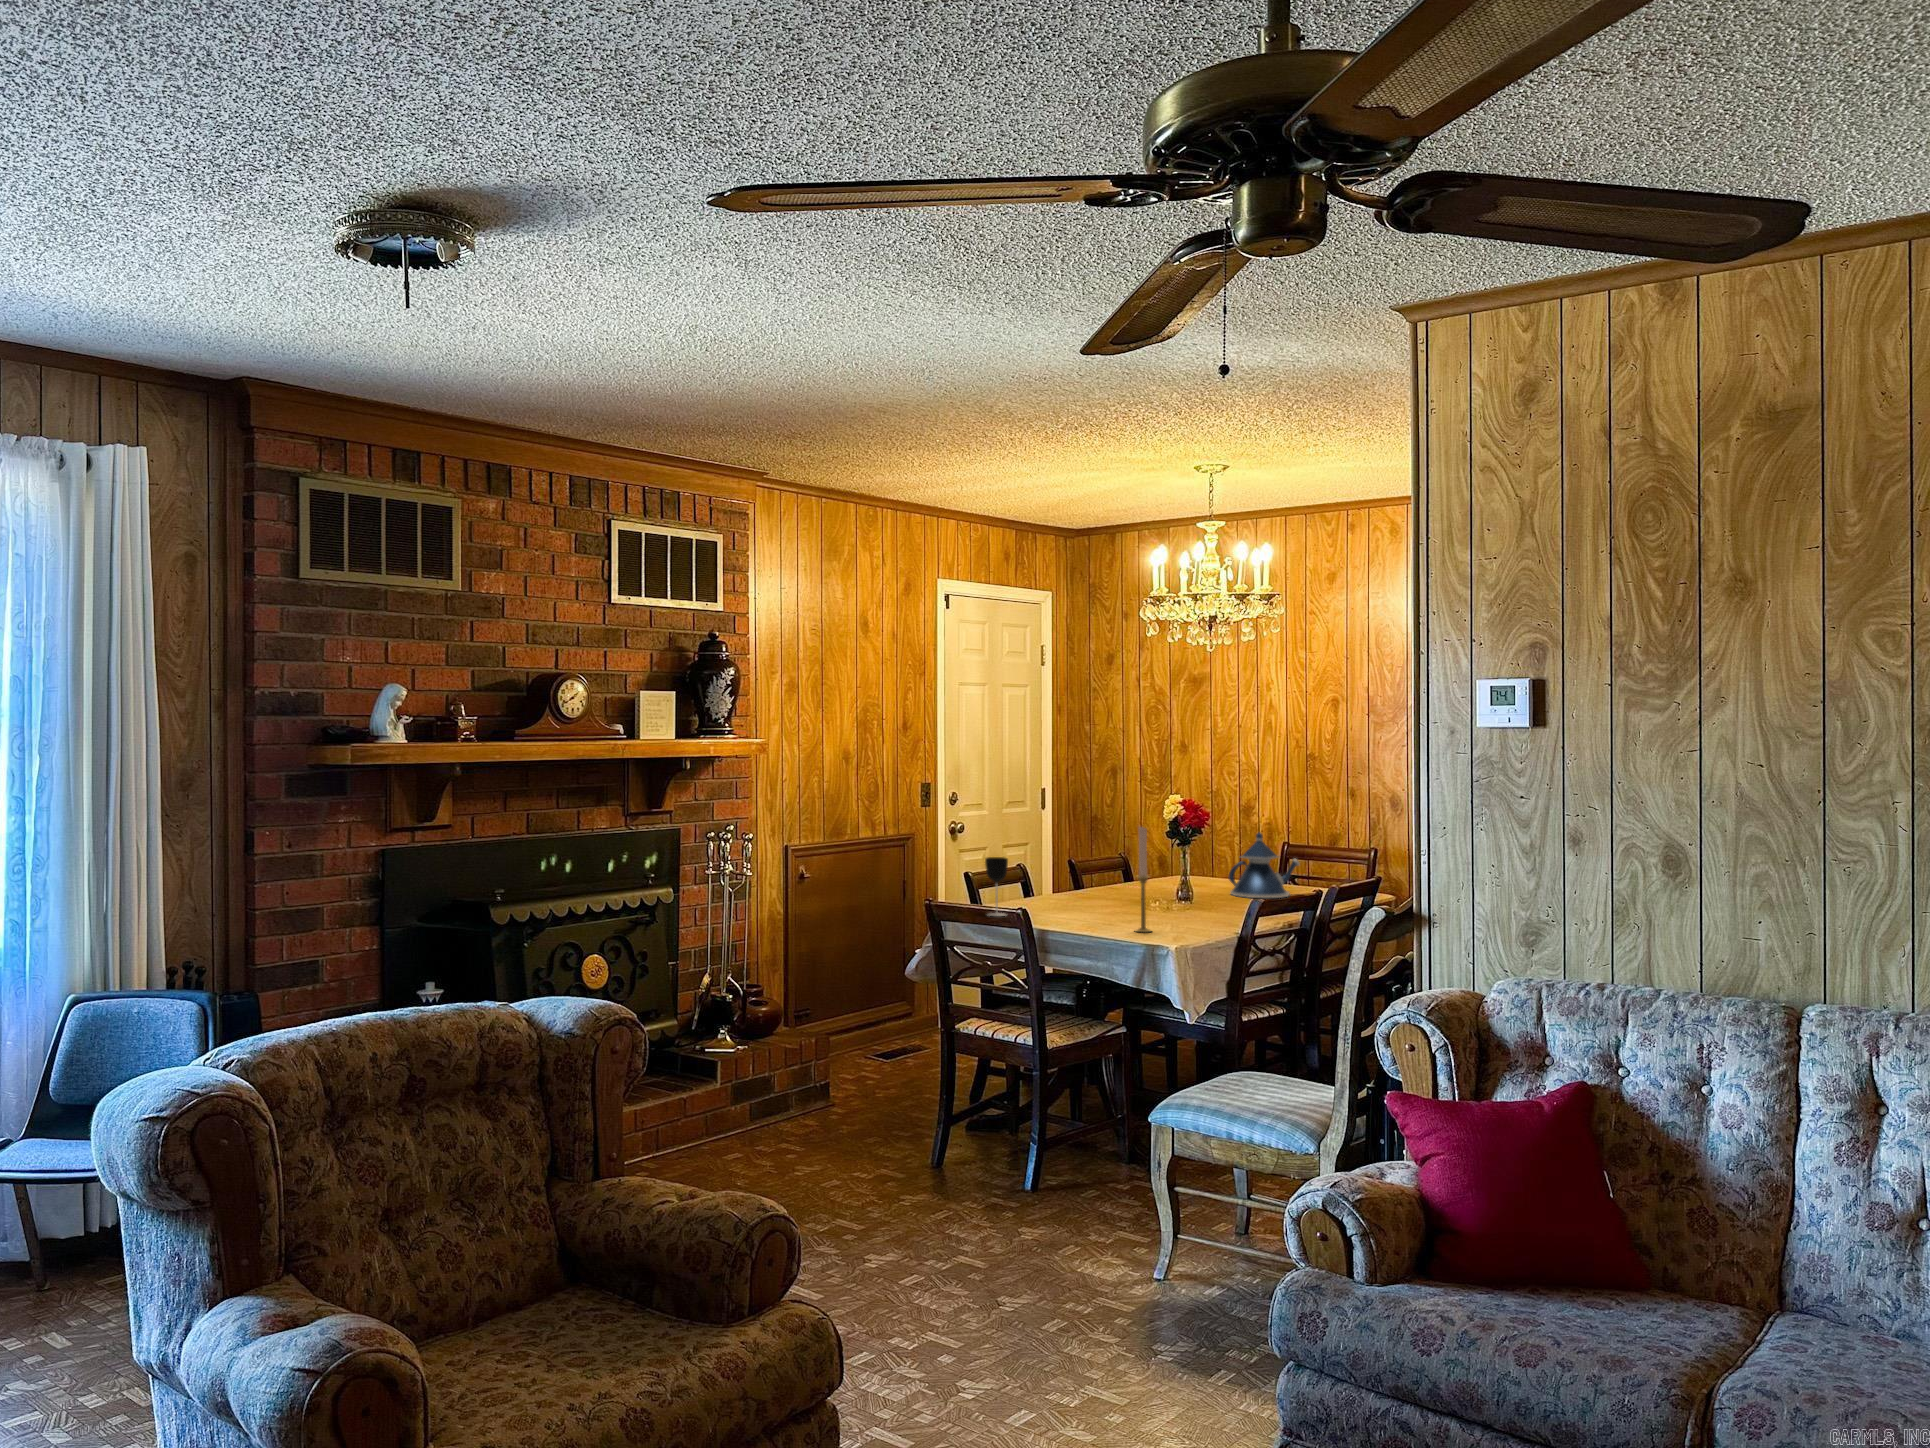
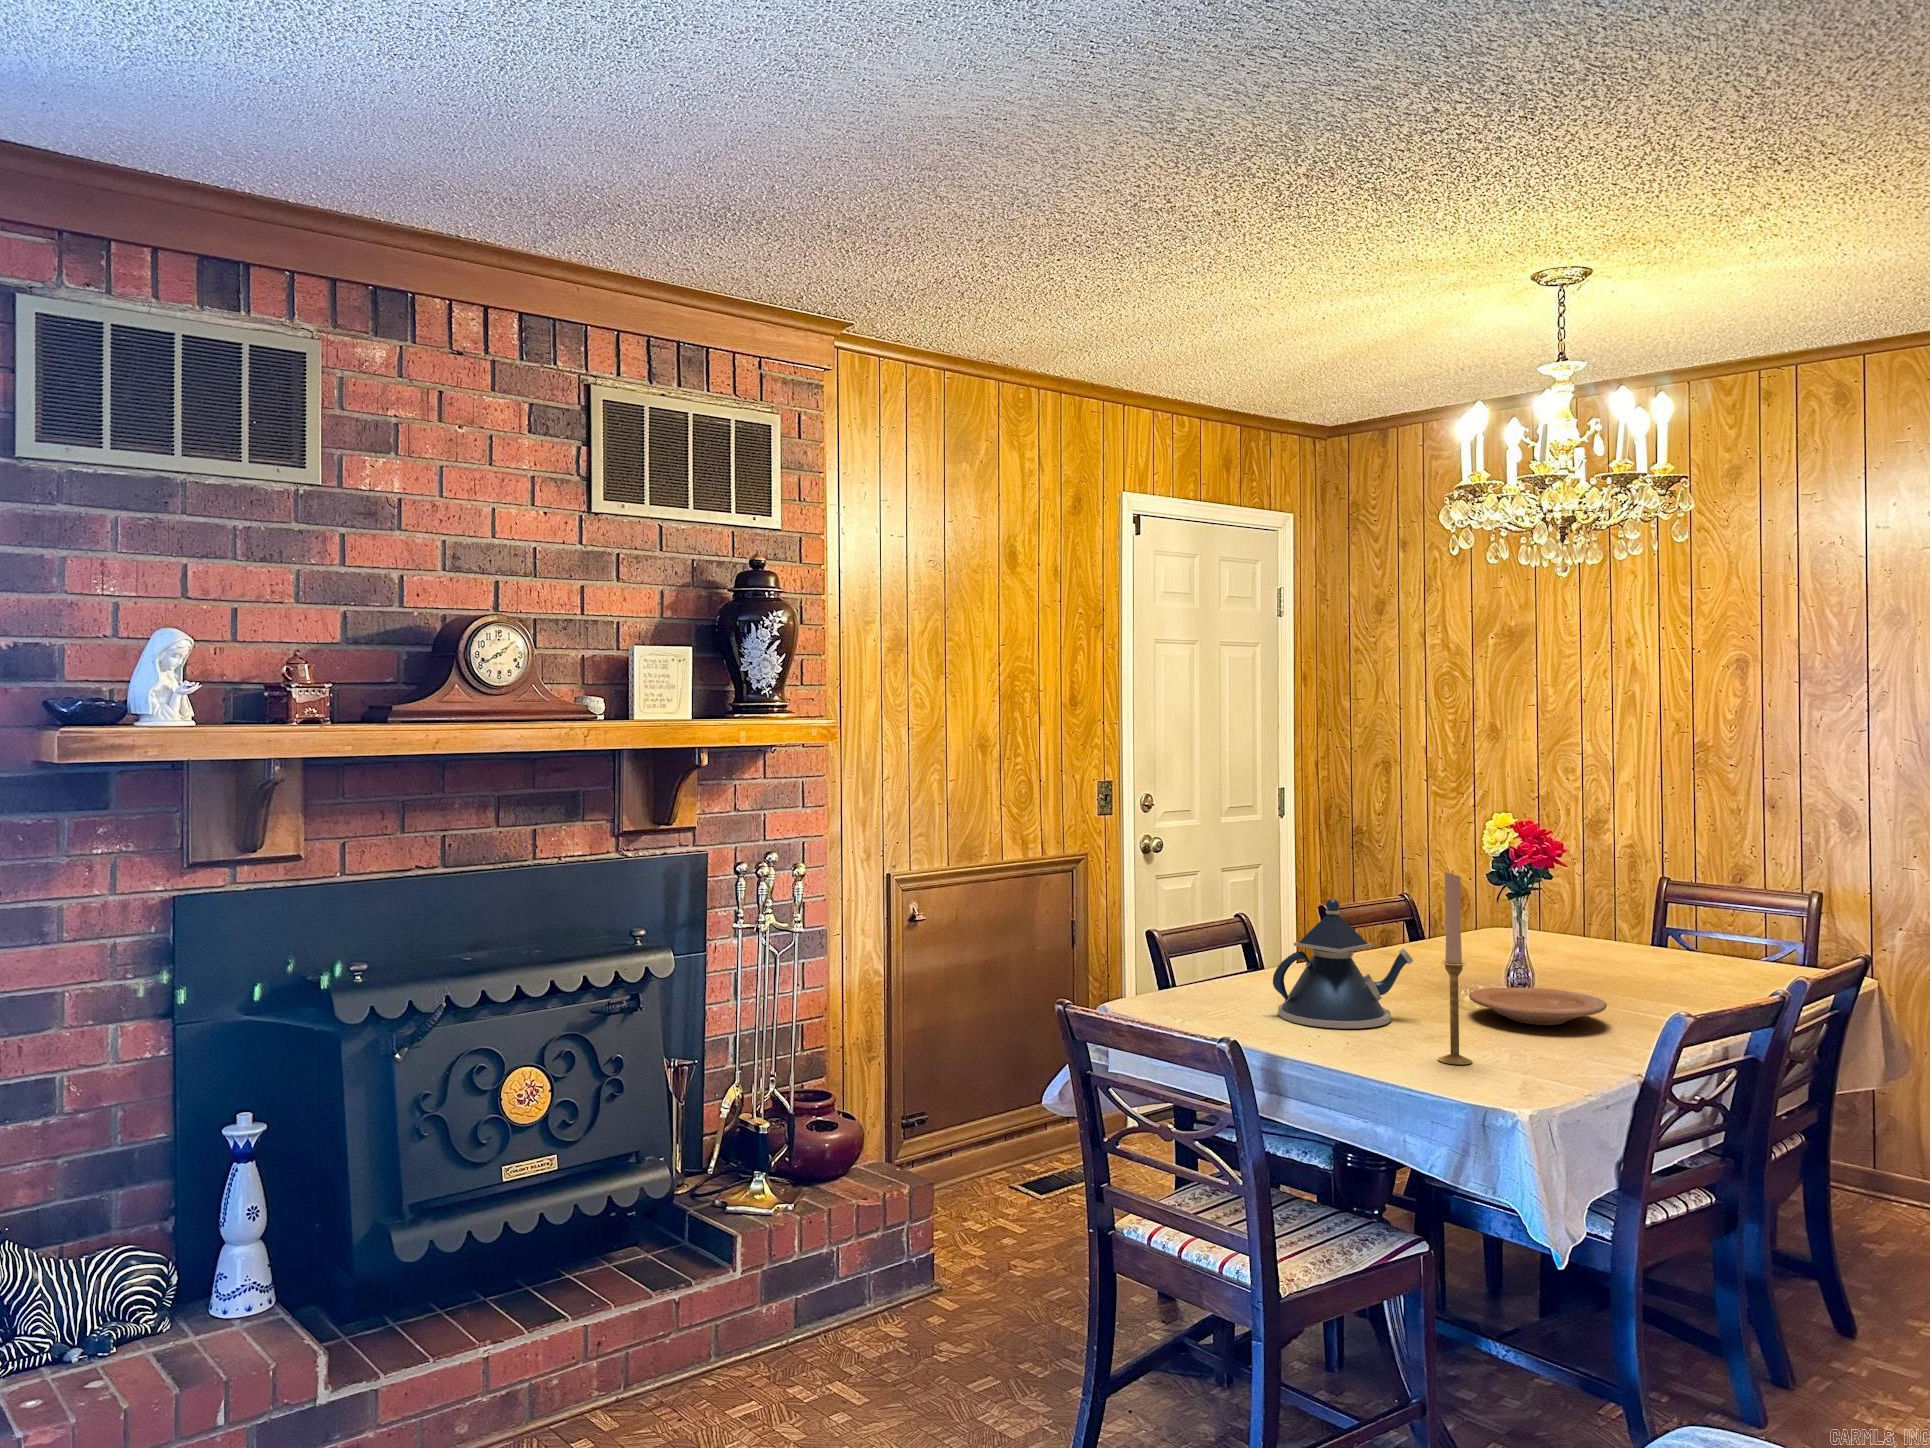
teapot: present [1229,833,1299,898] -> present [1273,899,1413,1028]
wine glass: present [985,857,1008,916] -> none [1173,912,1212,1013]
plate: none [1155,899,1229,917] -> present [1469,988,1607,1025]

